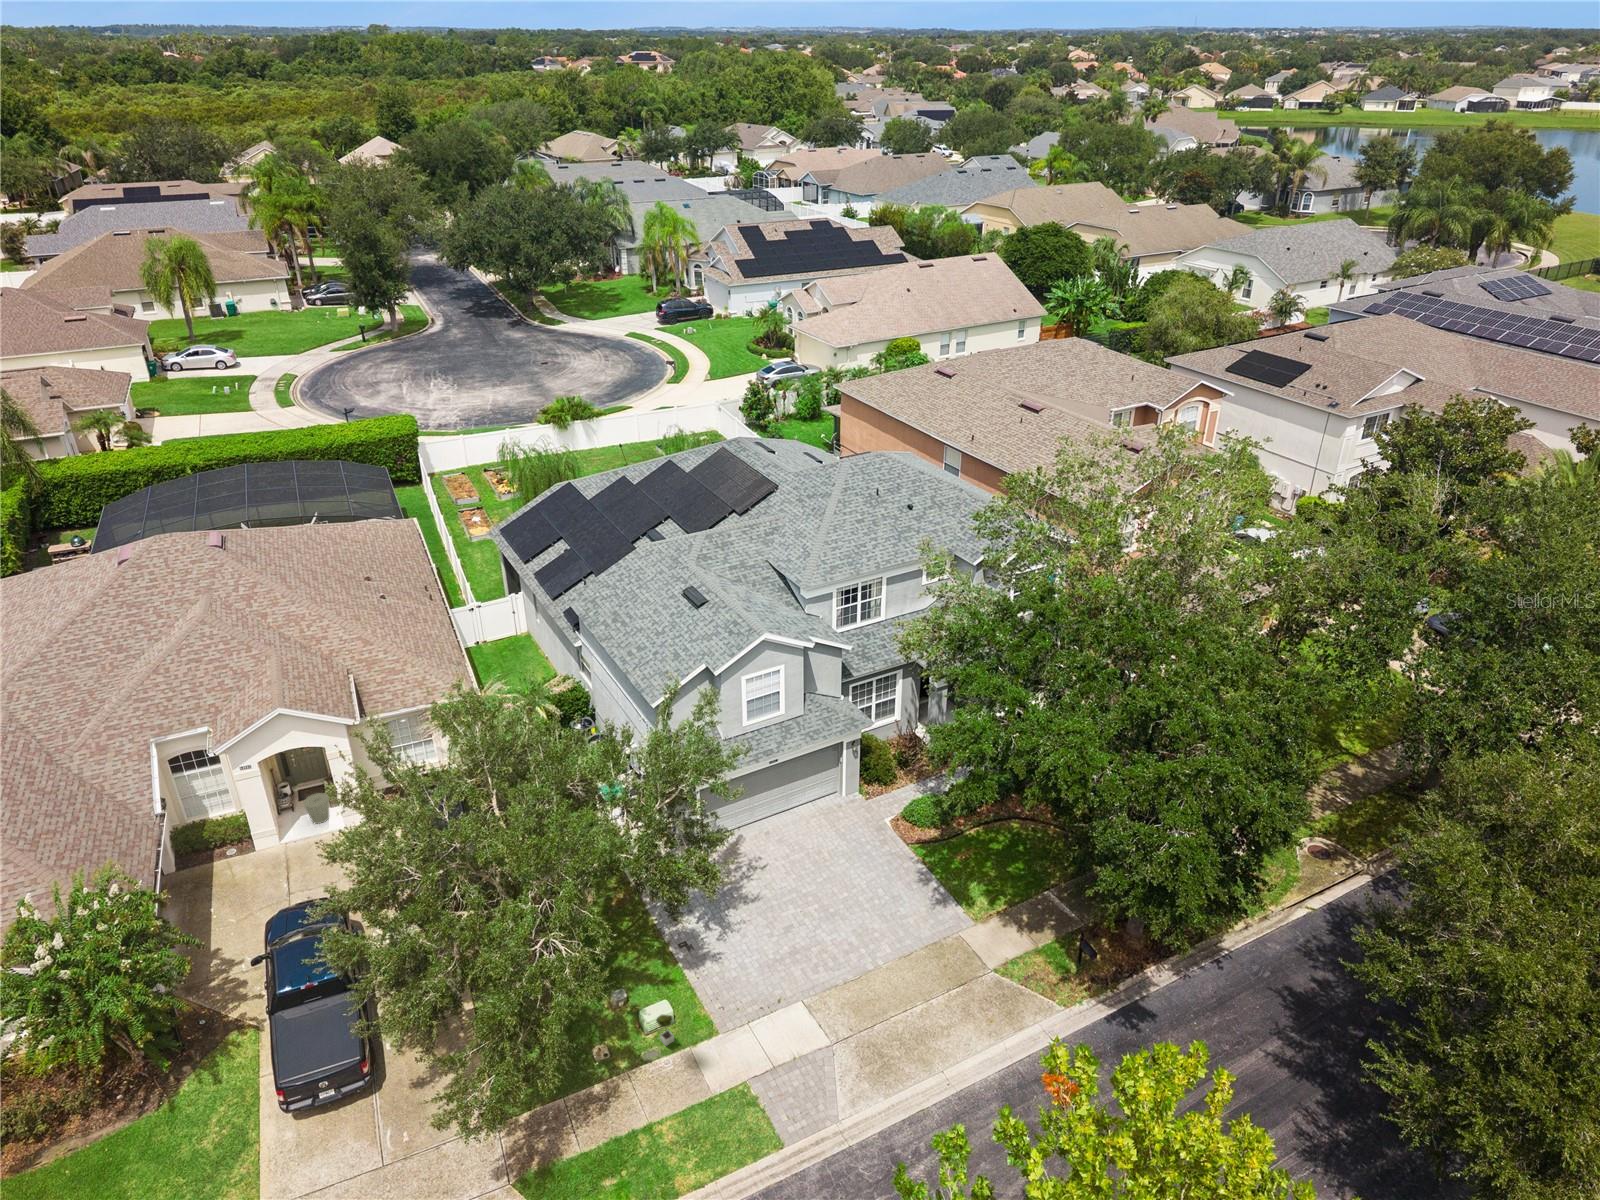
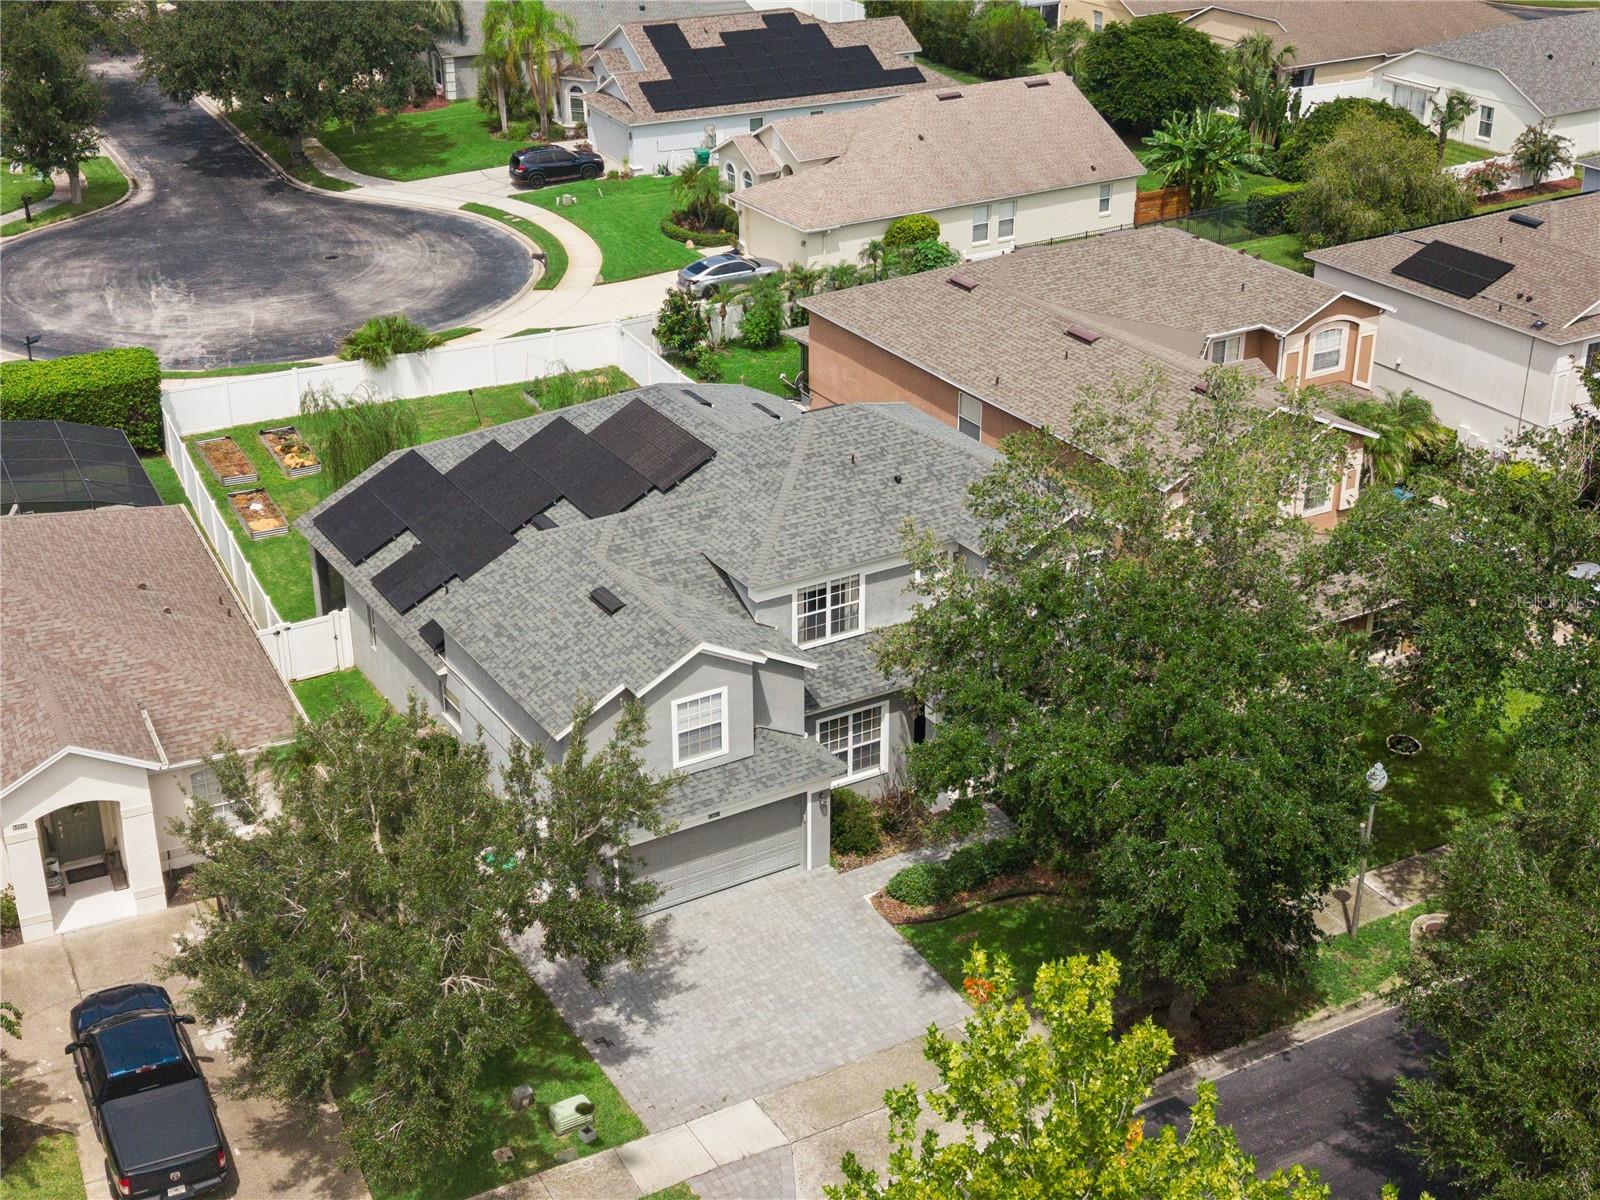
trash can: present [304,793,329,824] -> none [81,870,114,911]

